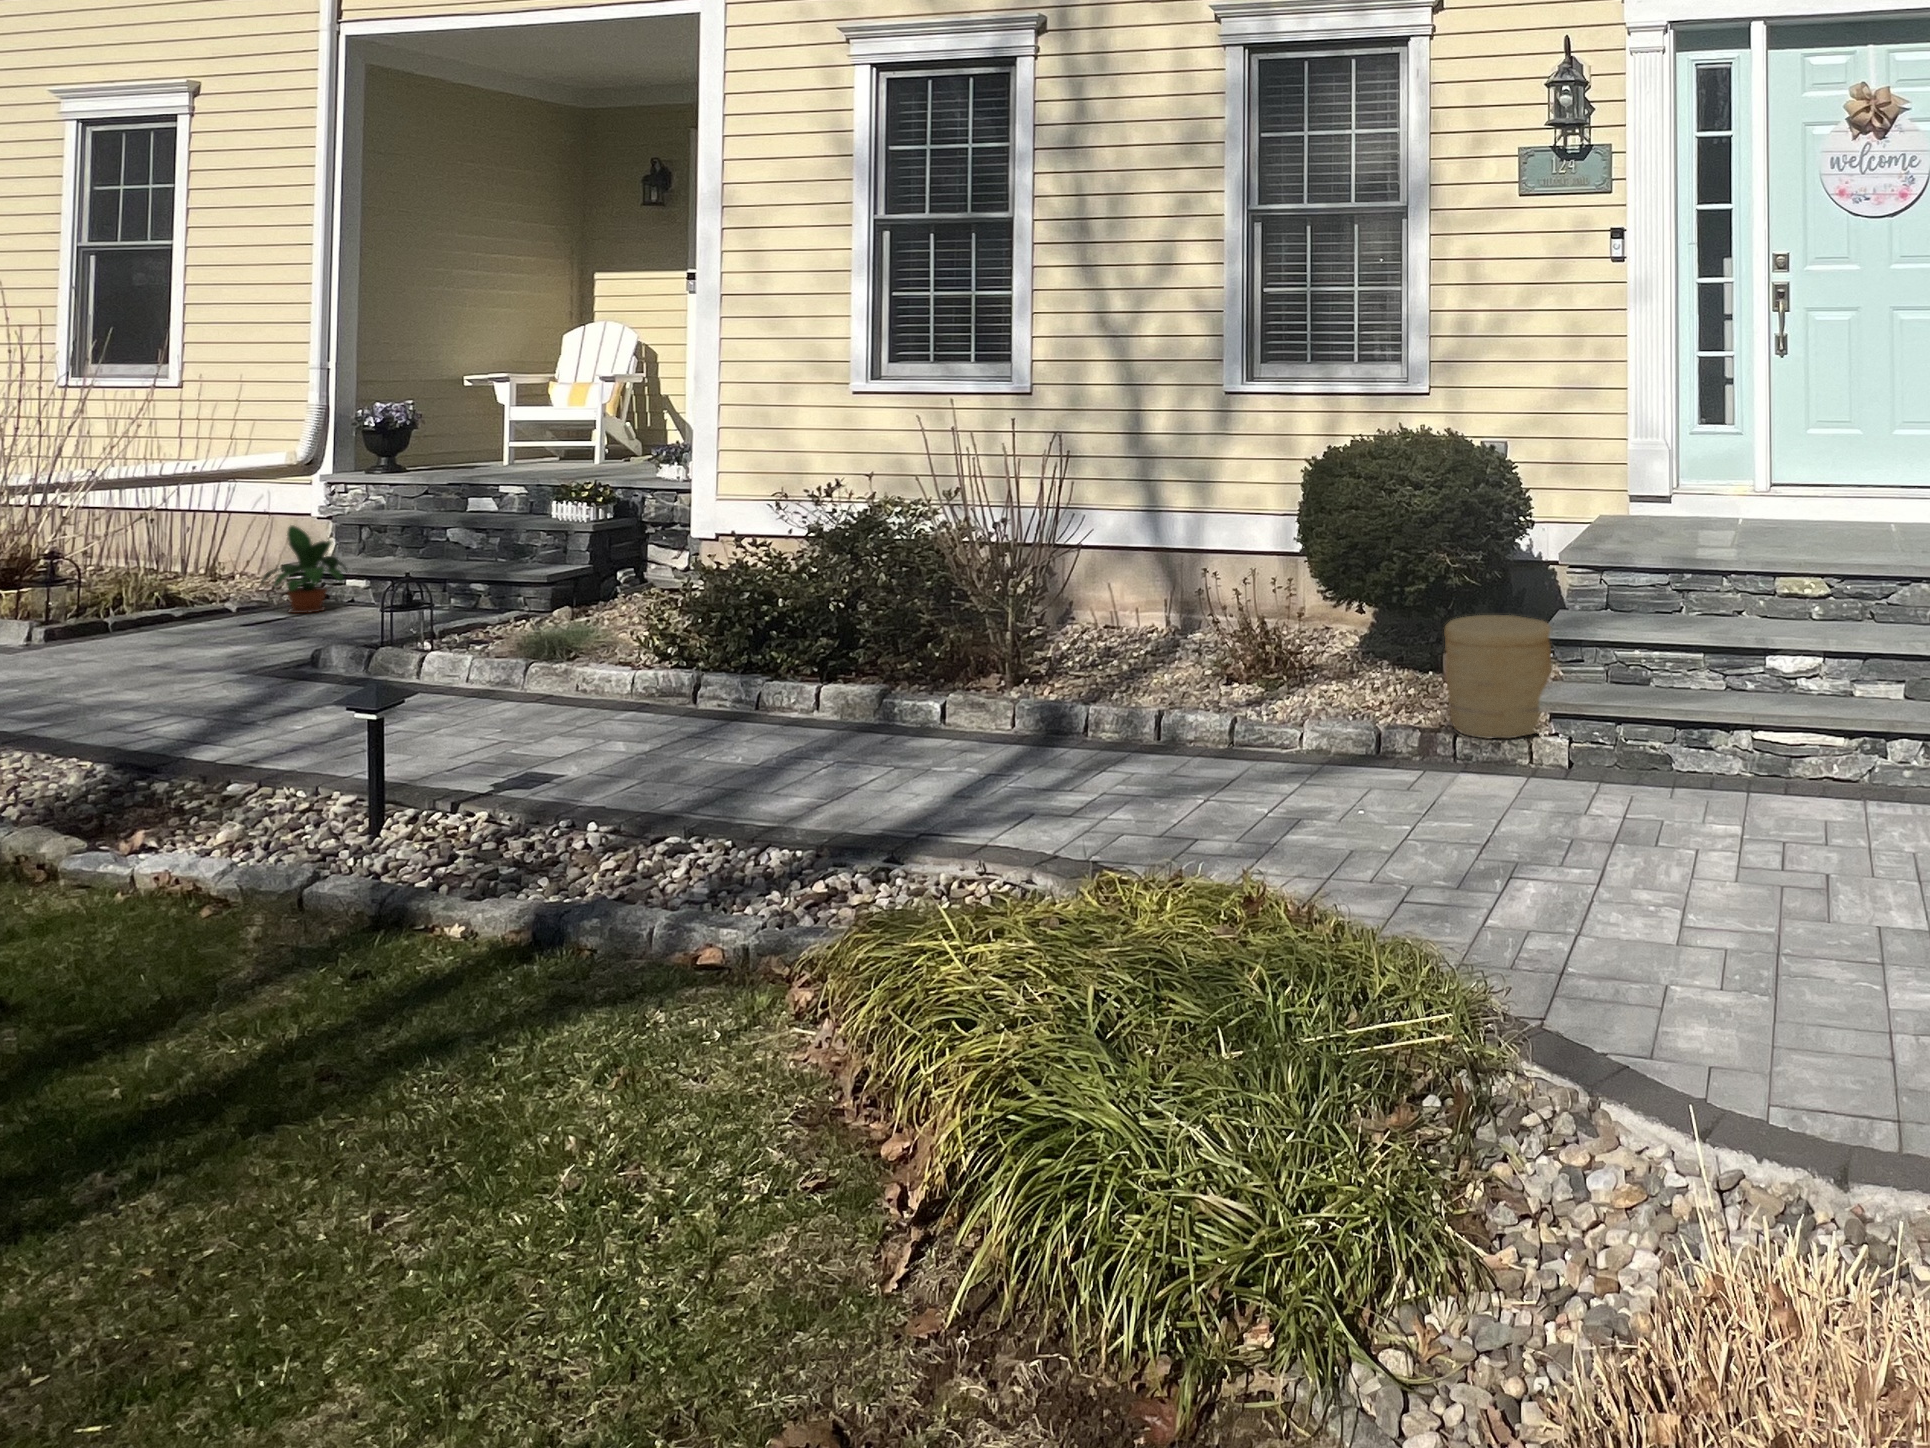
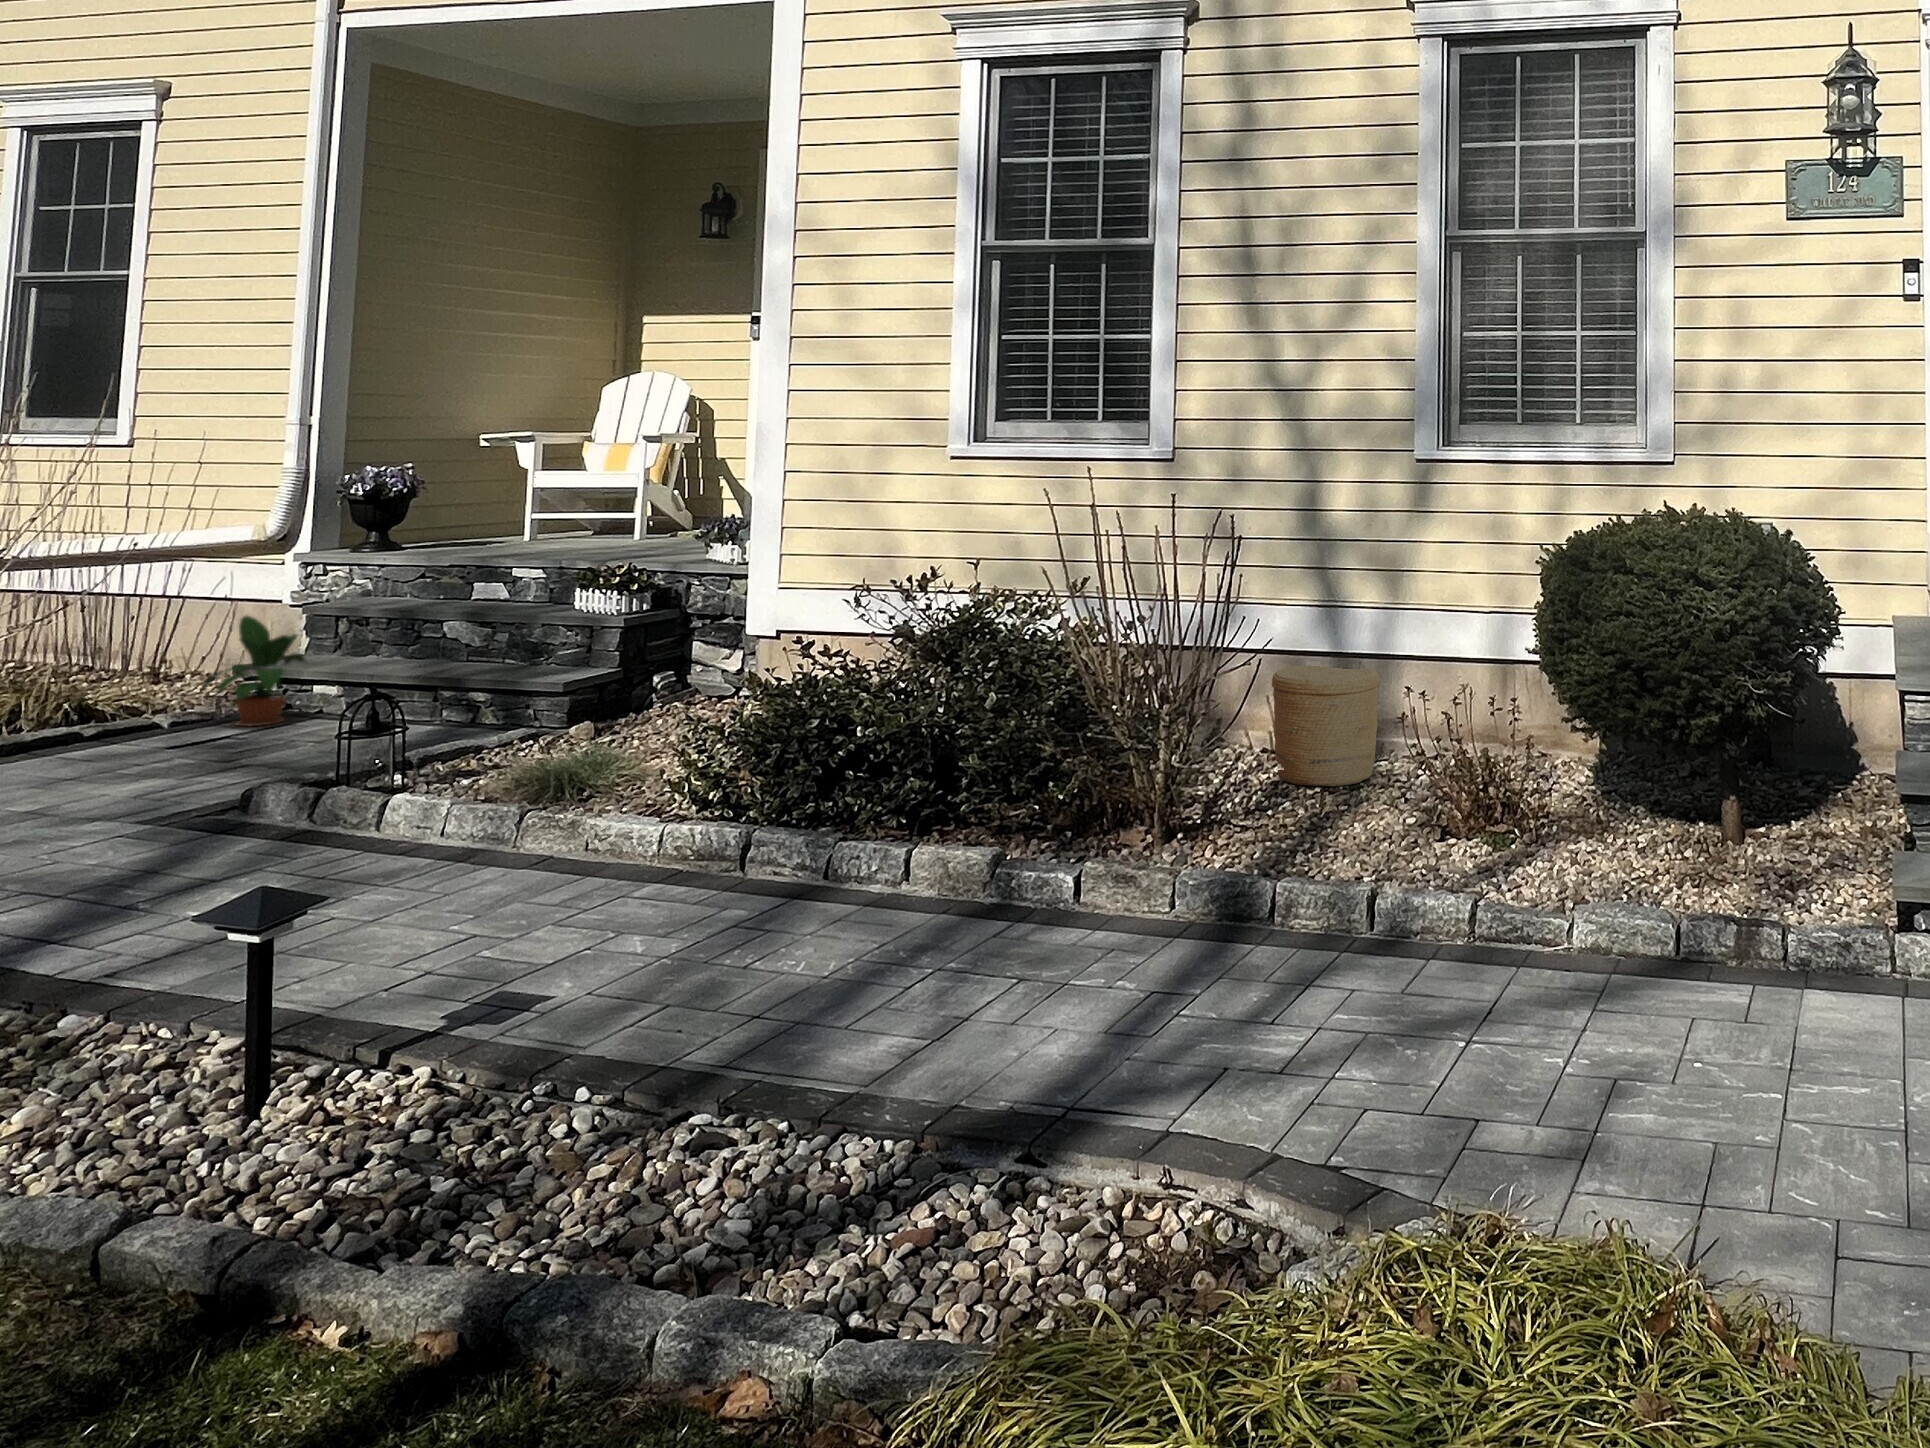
woven basket: present [1444,615,1551,739] -> present [1272,666,1380,786]

